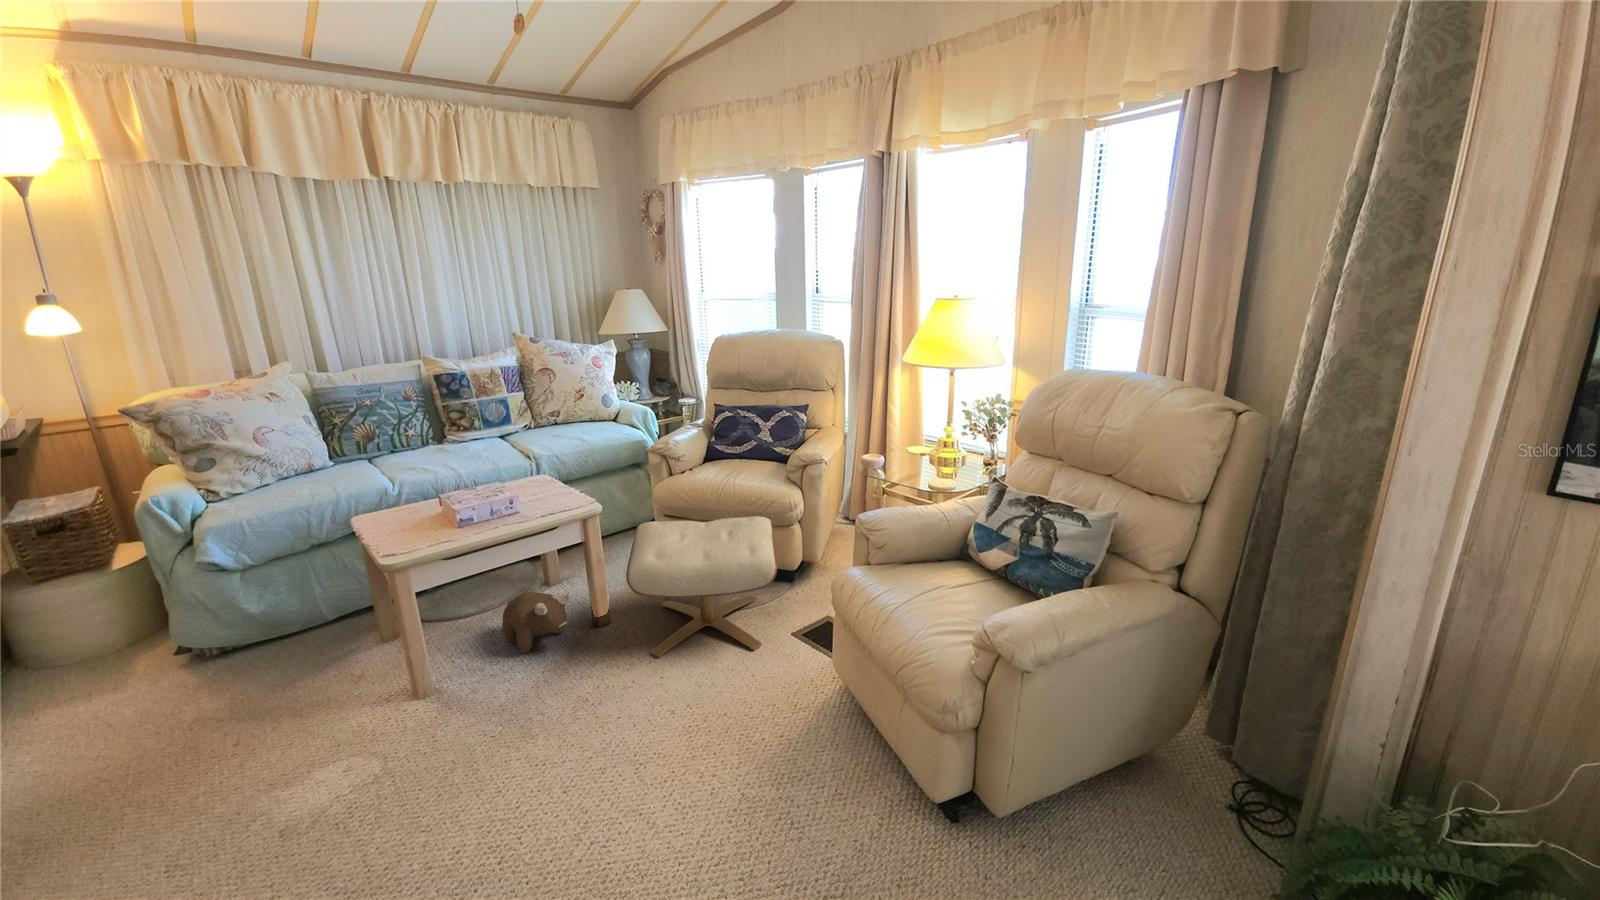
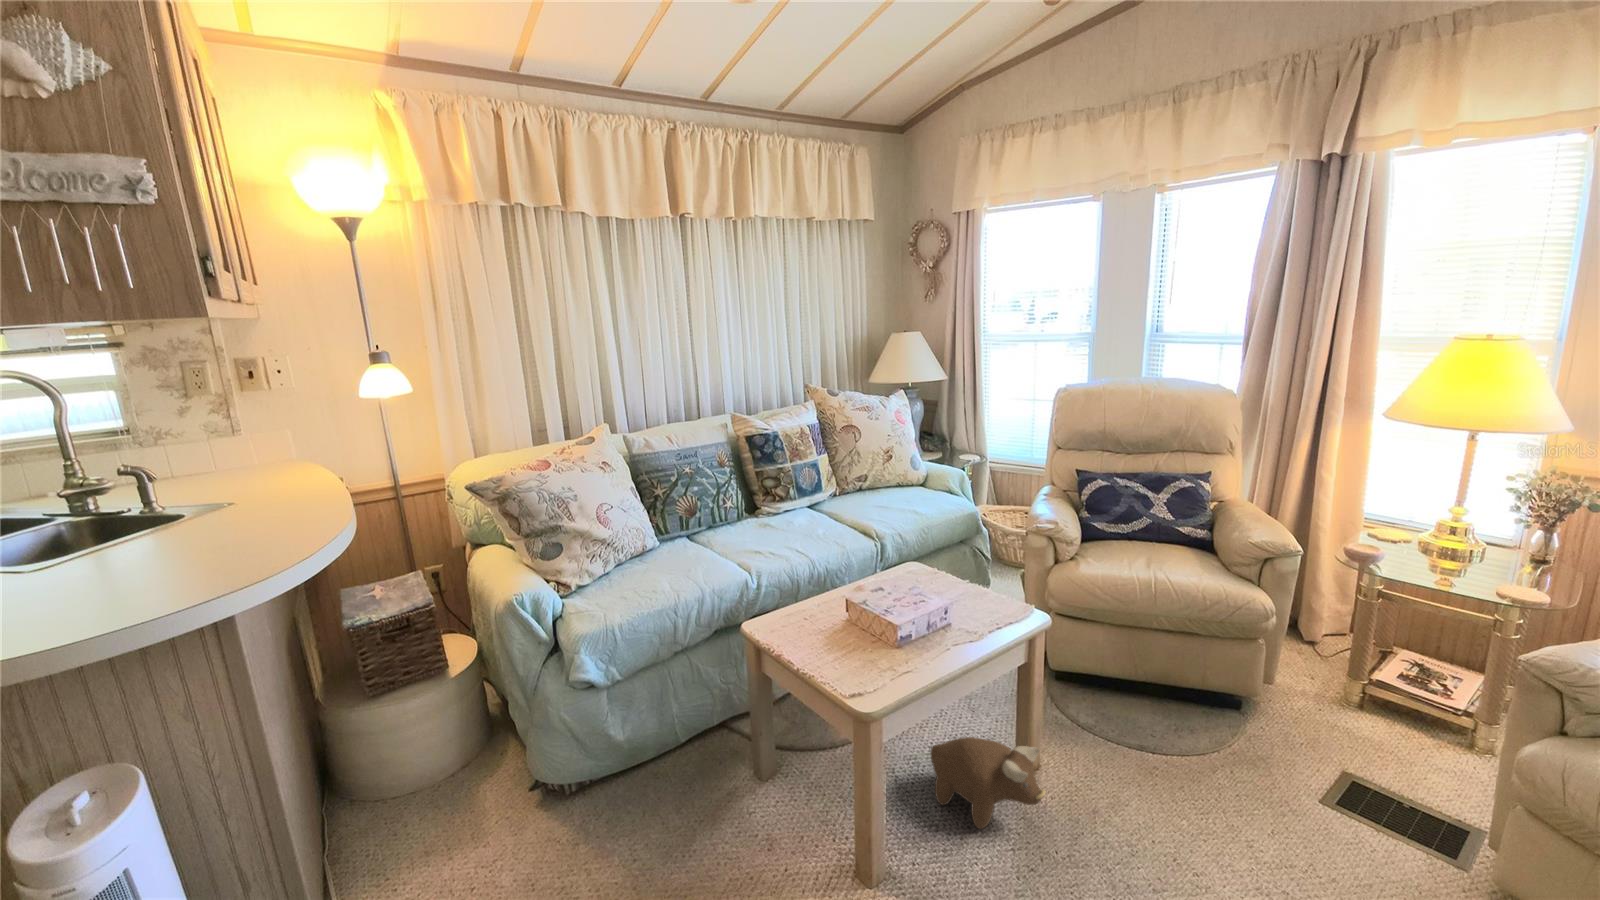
ottoman: present [626,516,777,657] -> none [1095,636,1384,855]

